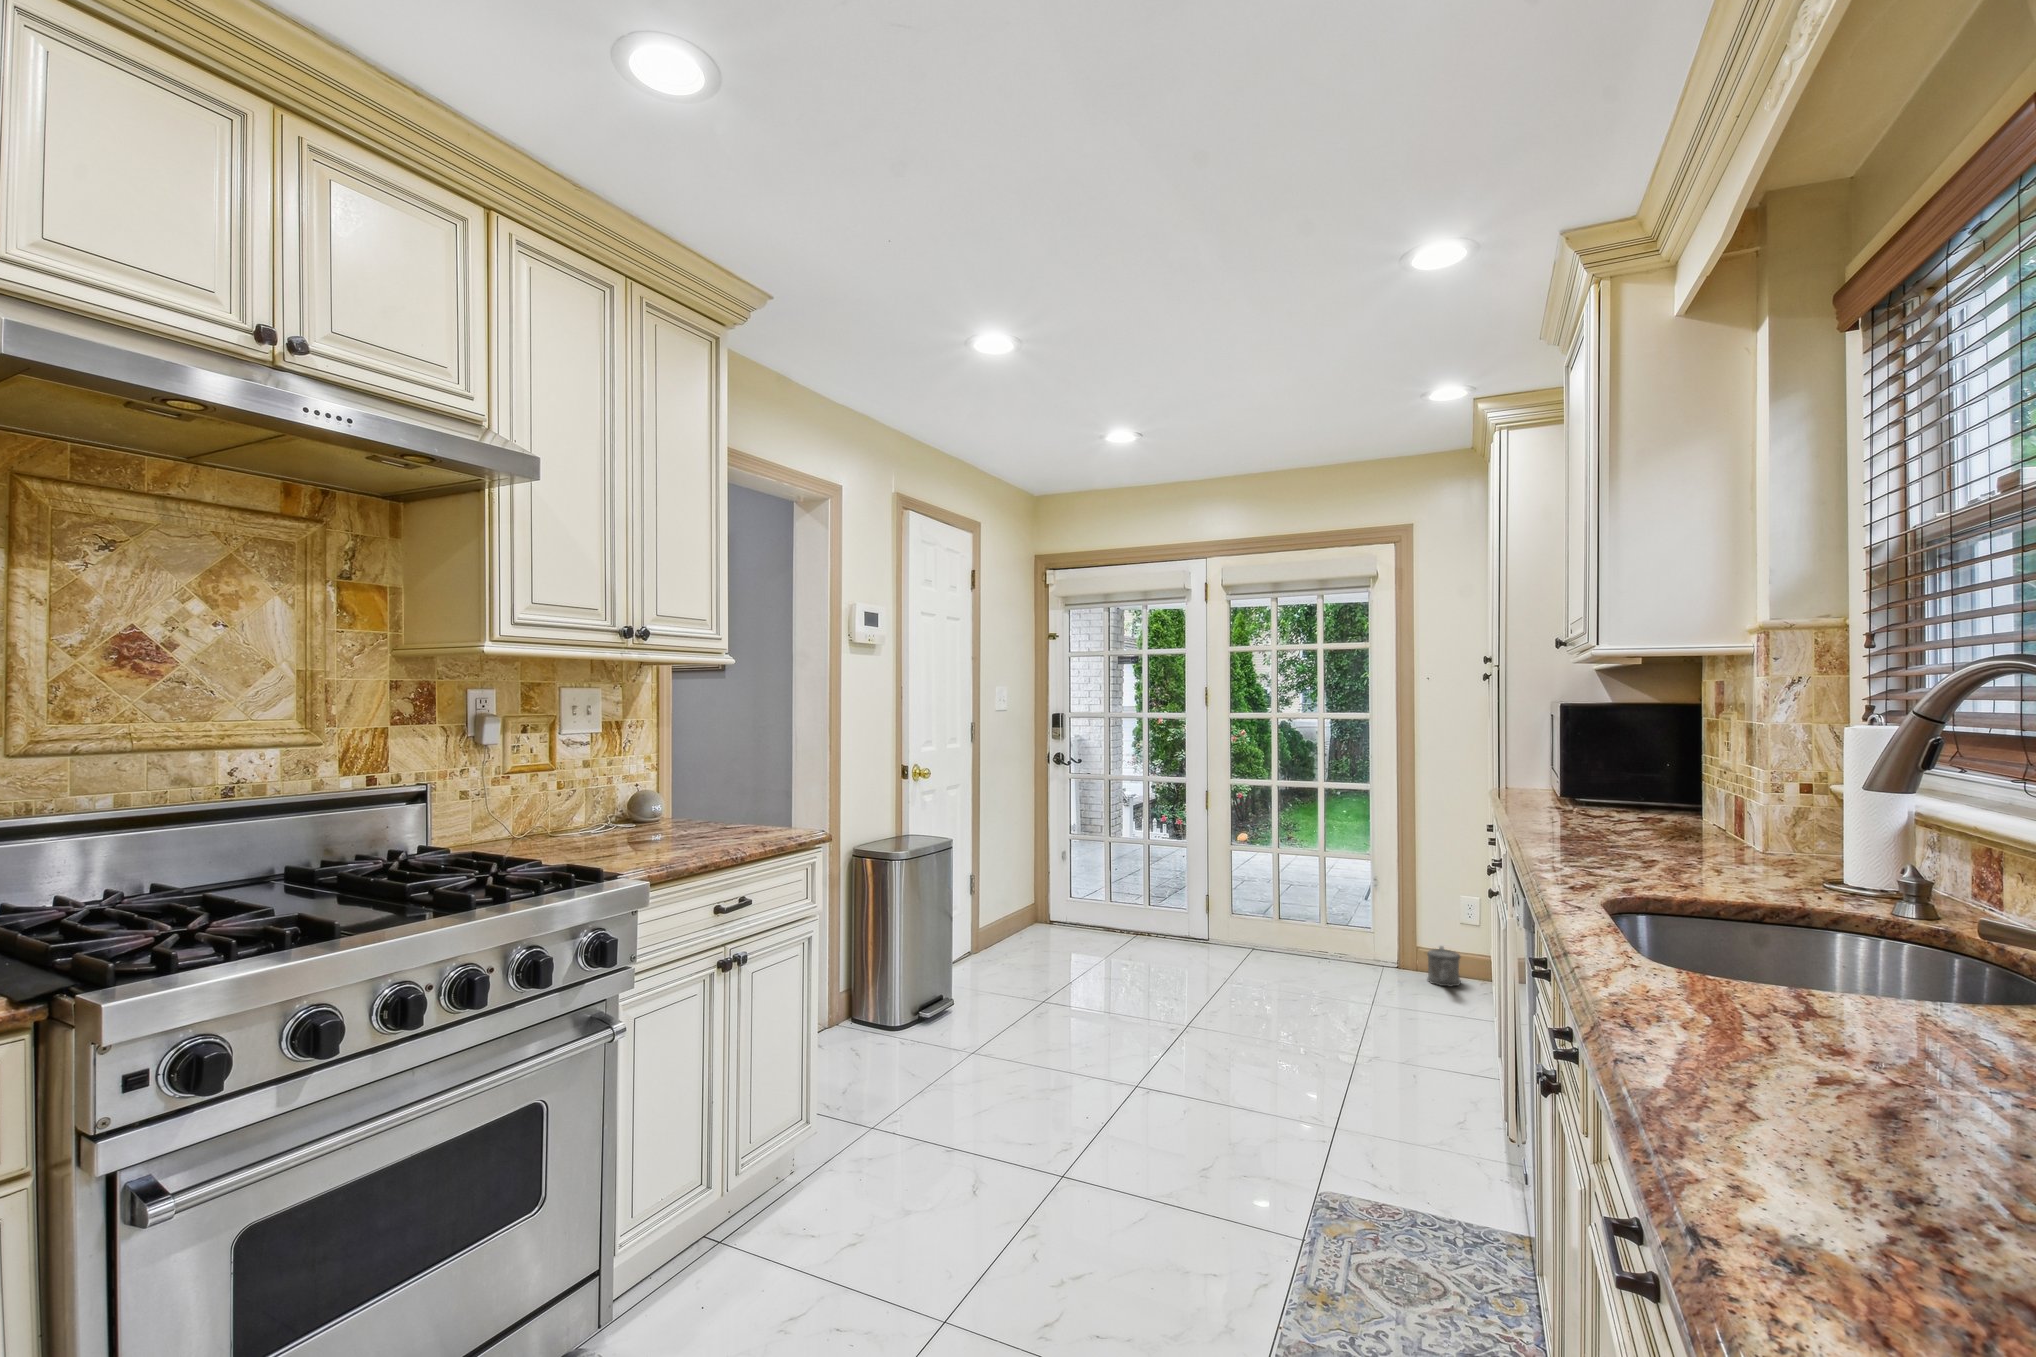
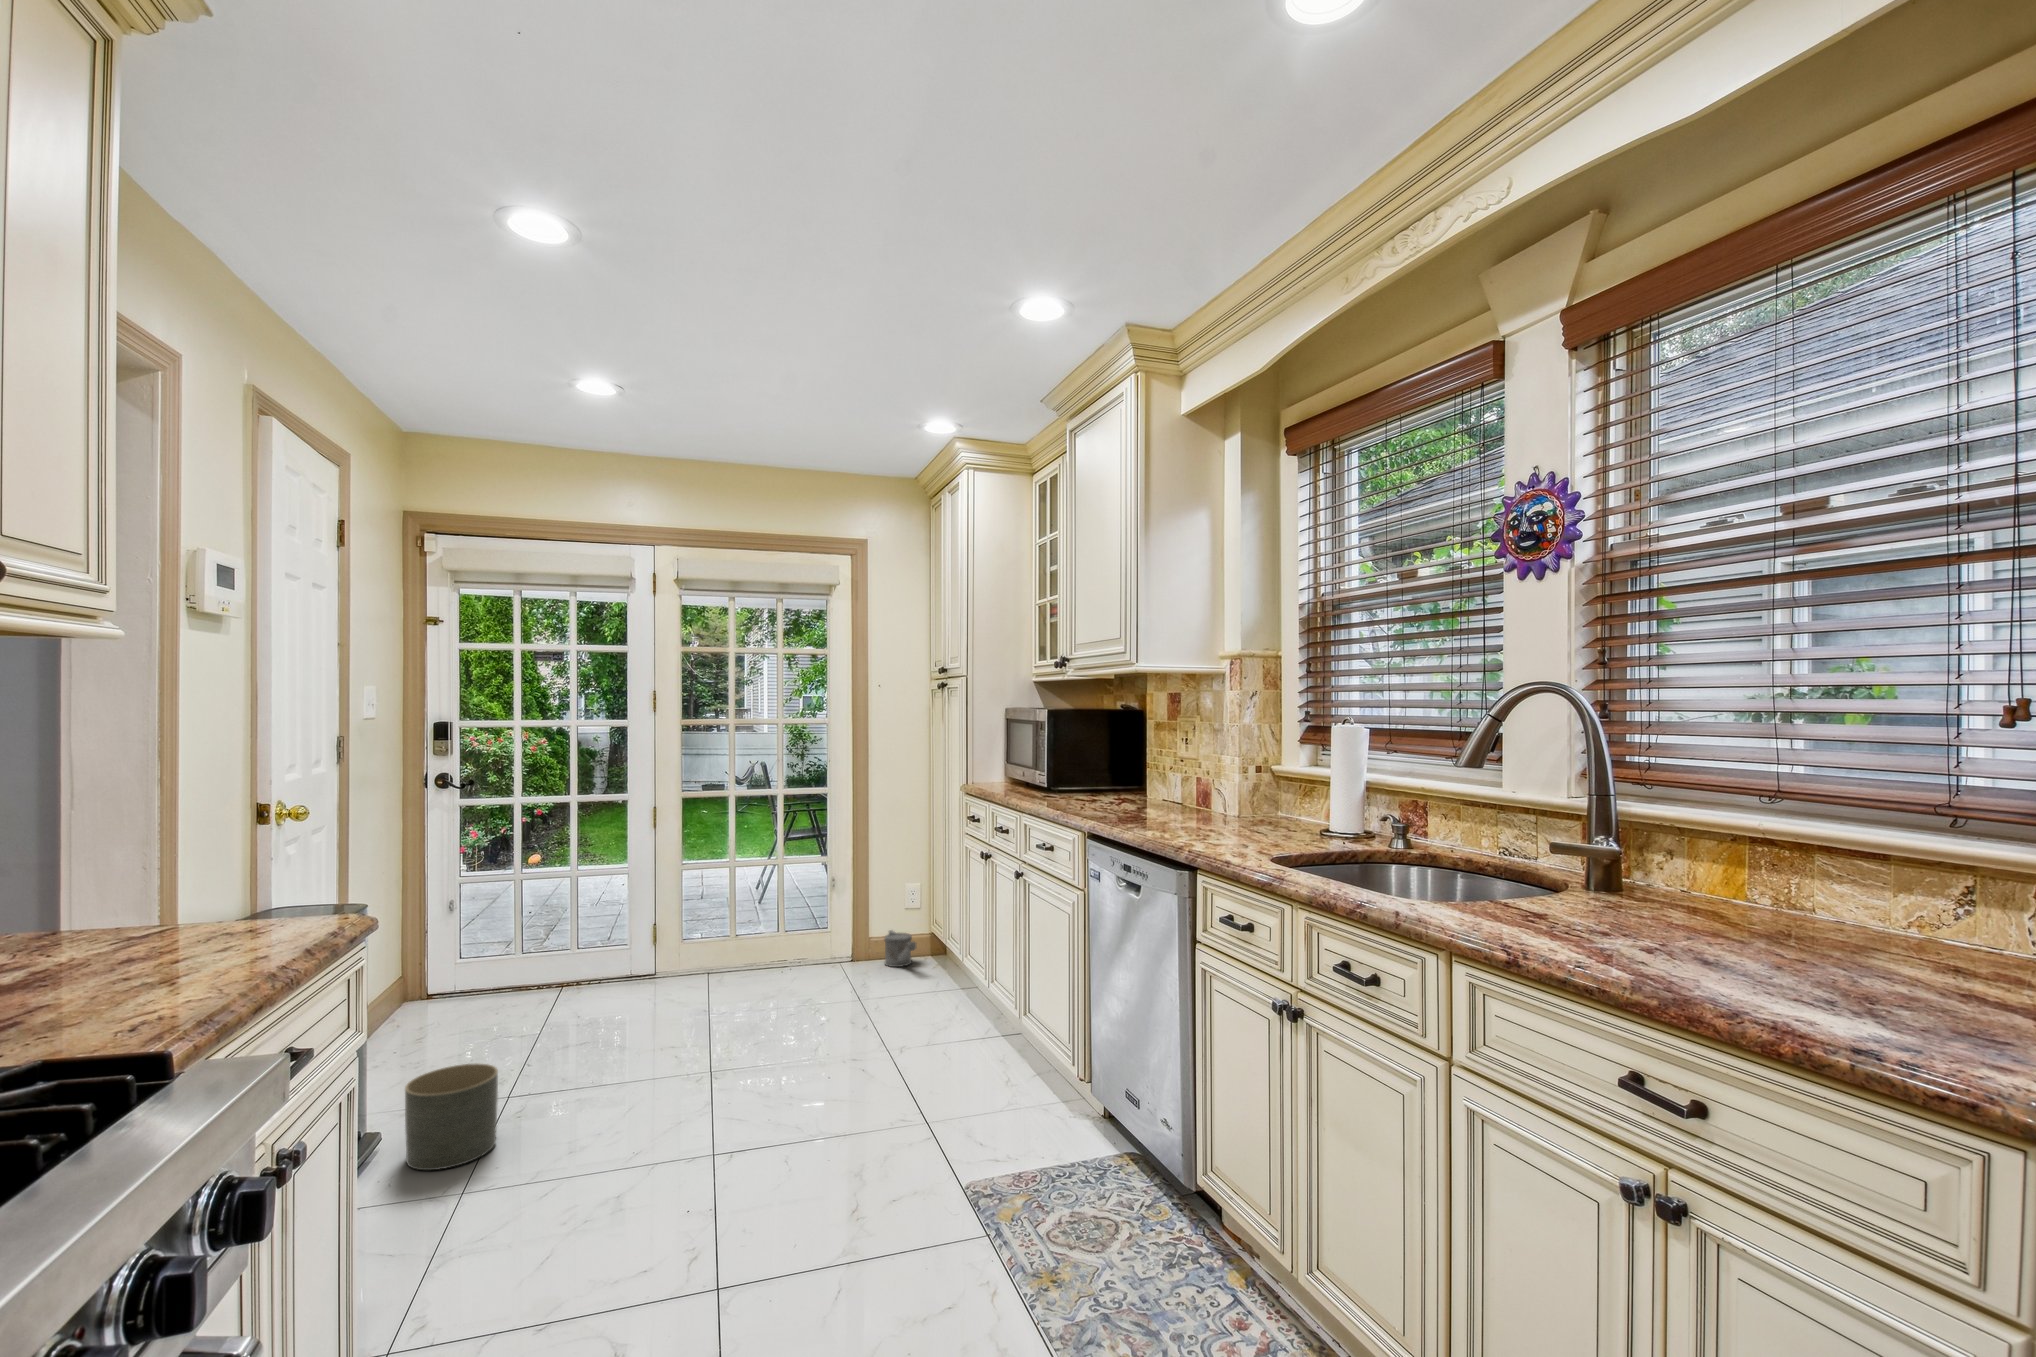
planter: none [960,968,1018,1040] -> present [405,1063,498,1170]

